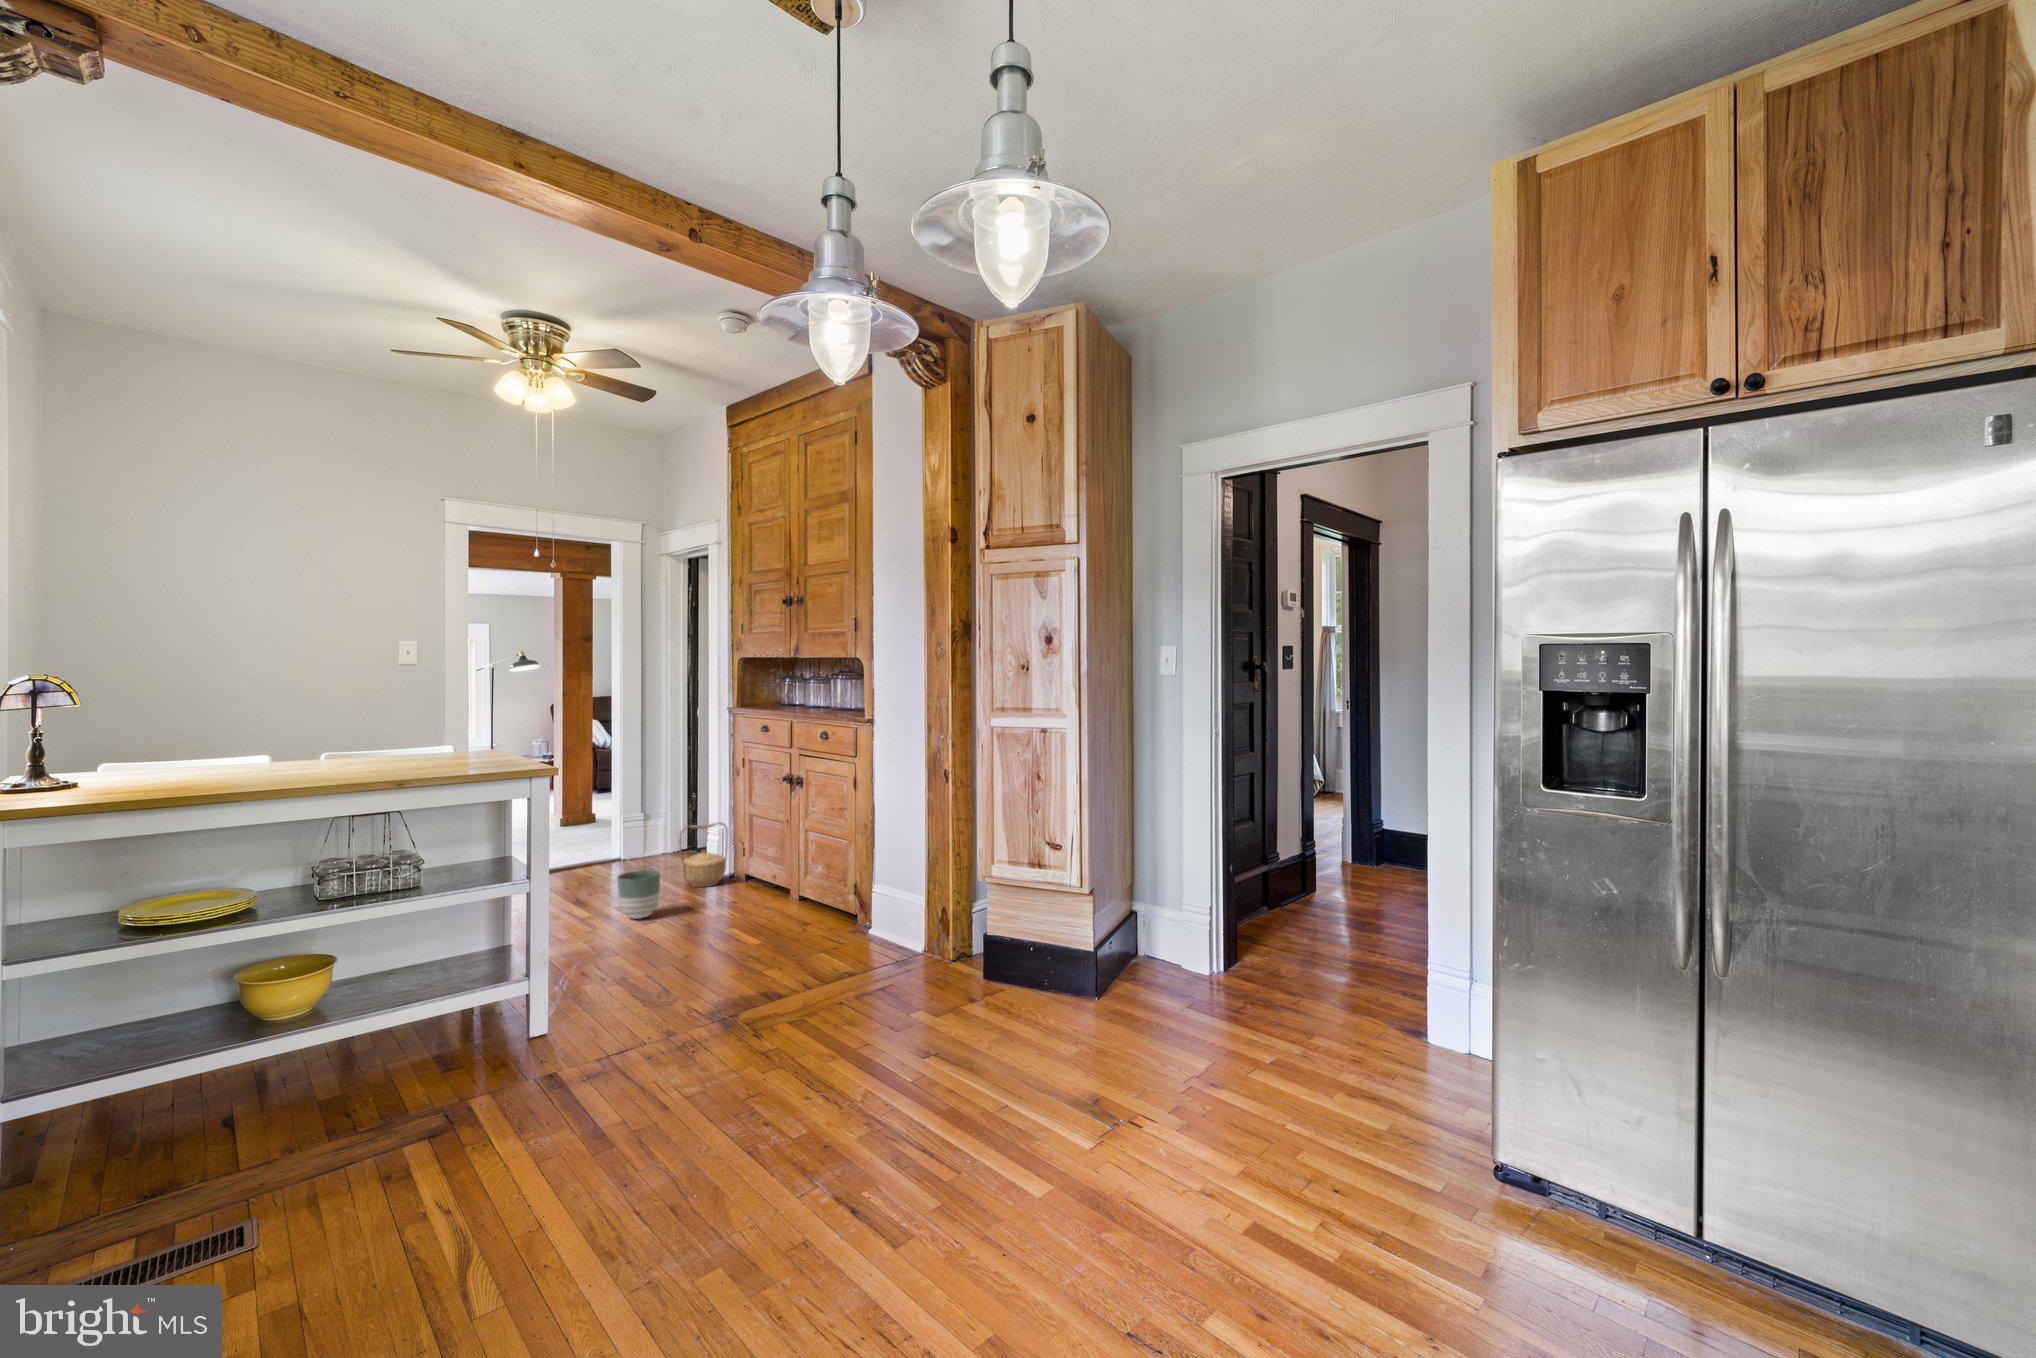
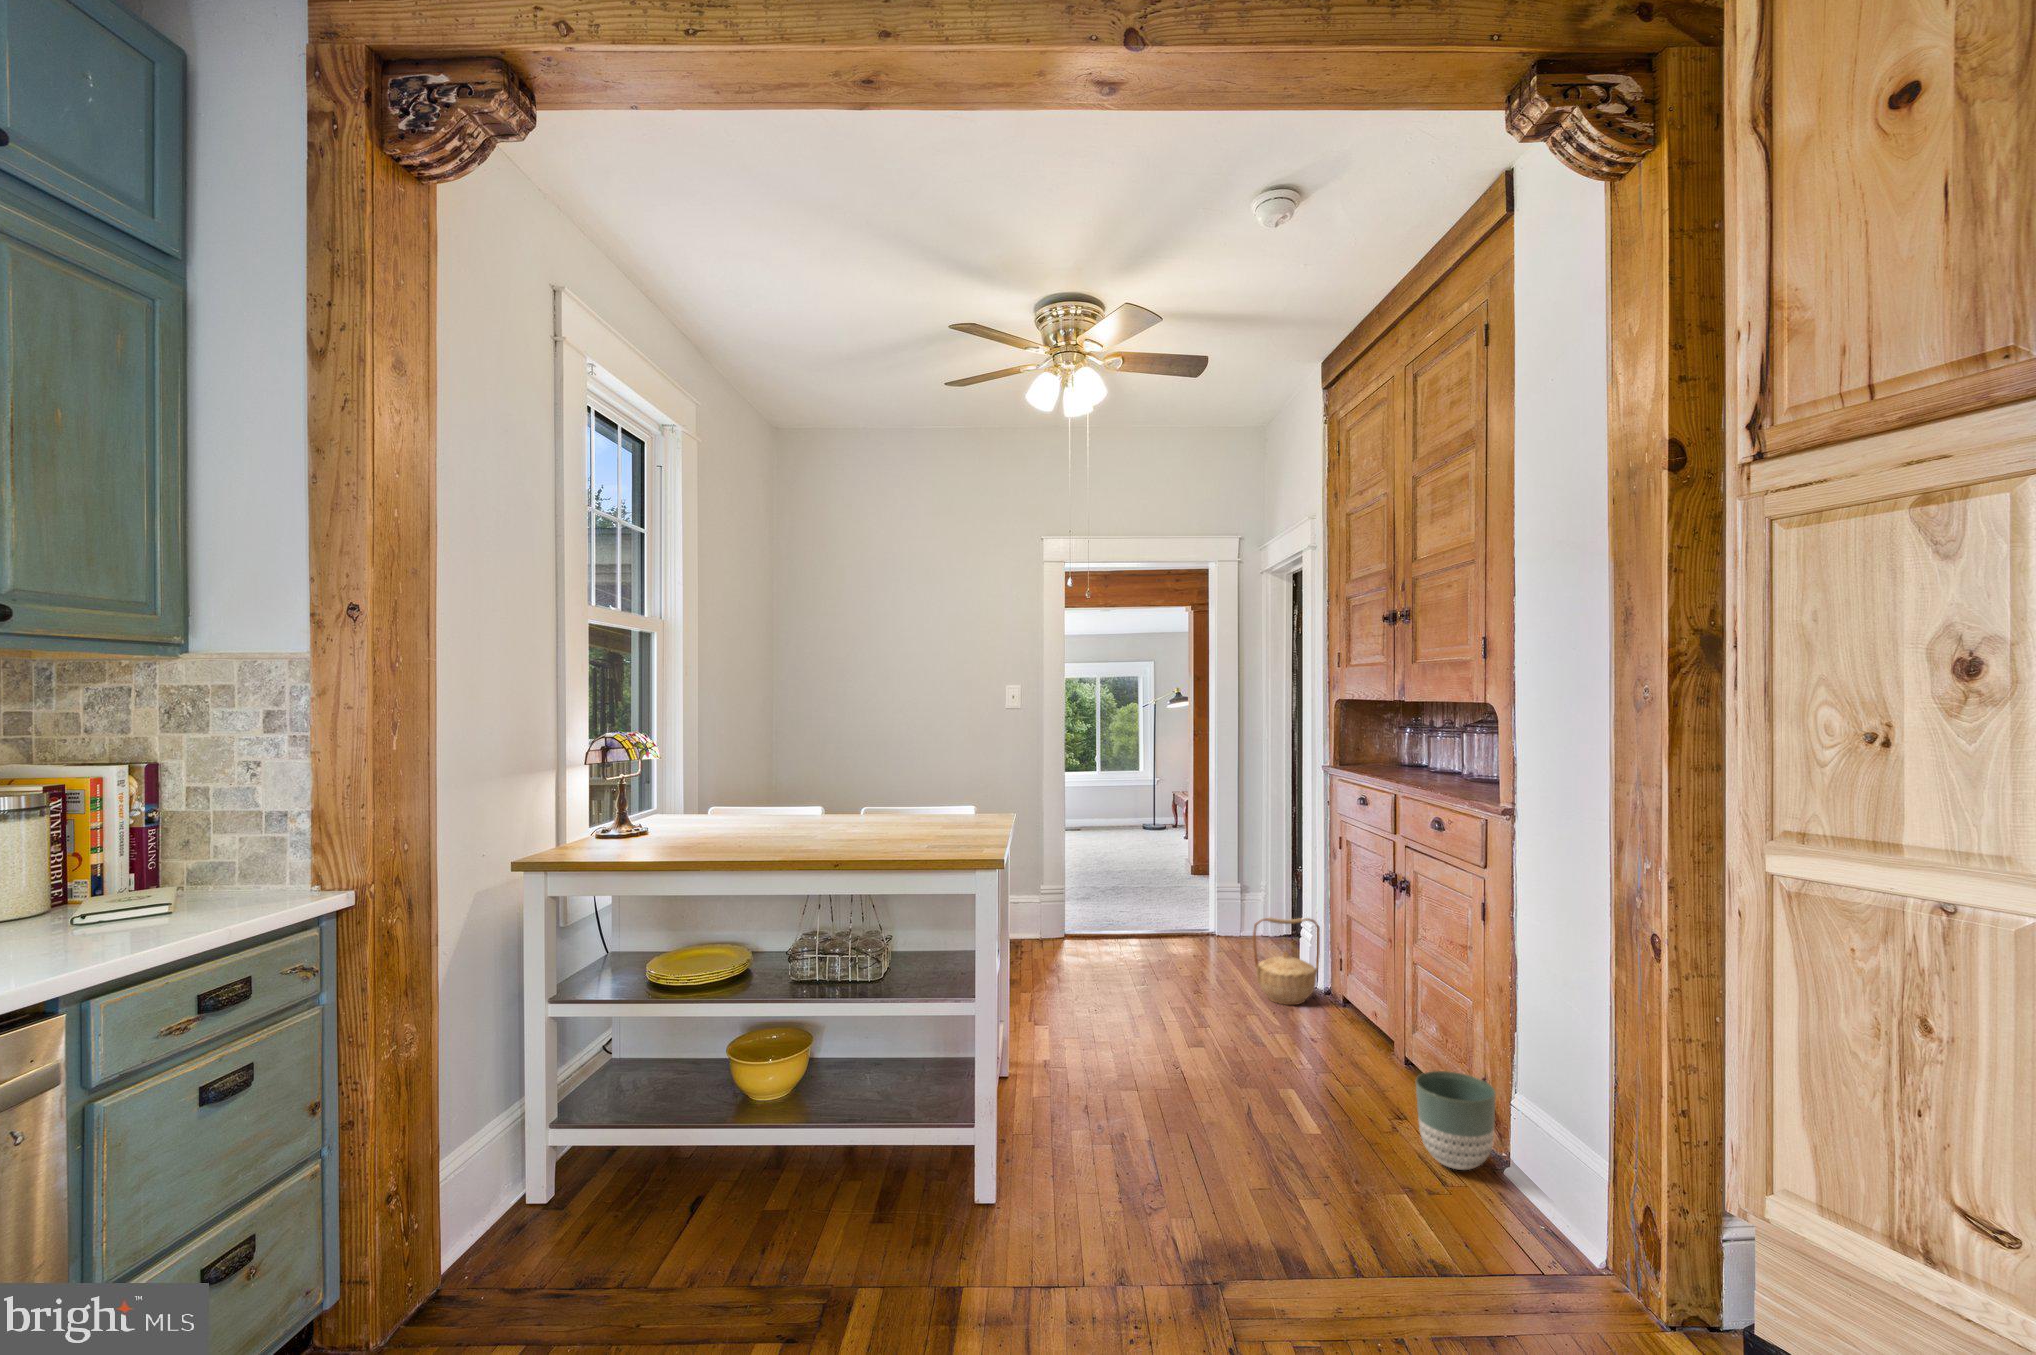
planter: present [617,870,660,919] -> present [1416,1071,1496,1170]

